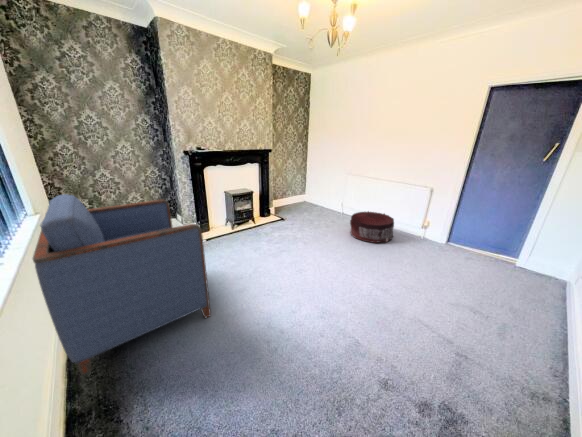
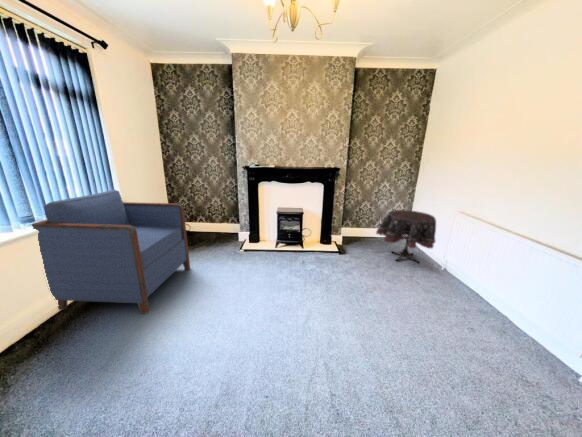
side table: none [301,179,341,215] -> present [376,210,436,263]
pouf: present [350,211,394,243] -> none [400,272,487,342]

